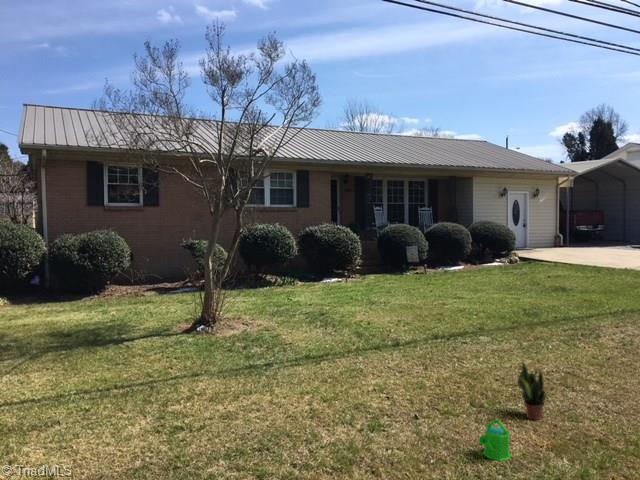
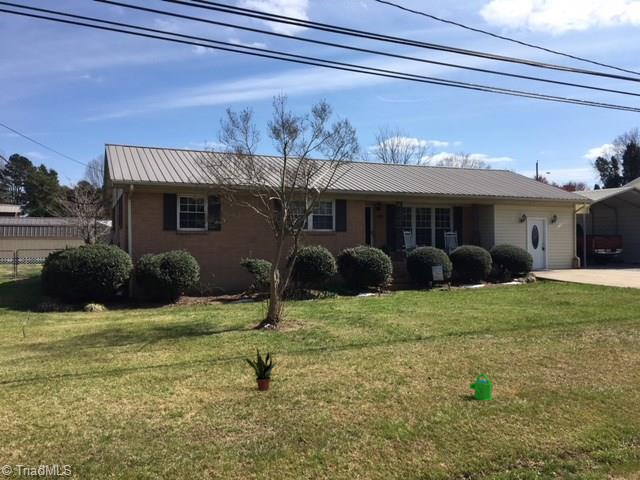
potted plant: present [517,362,553,420] -> present [246,348,277,390]

